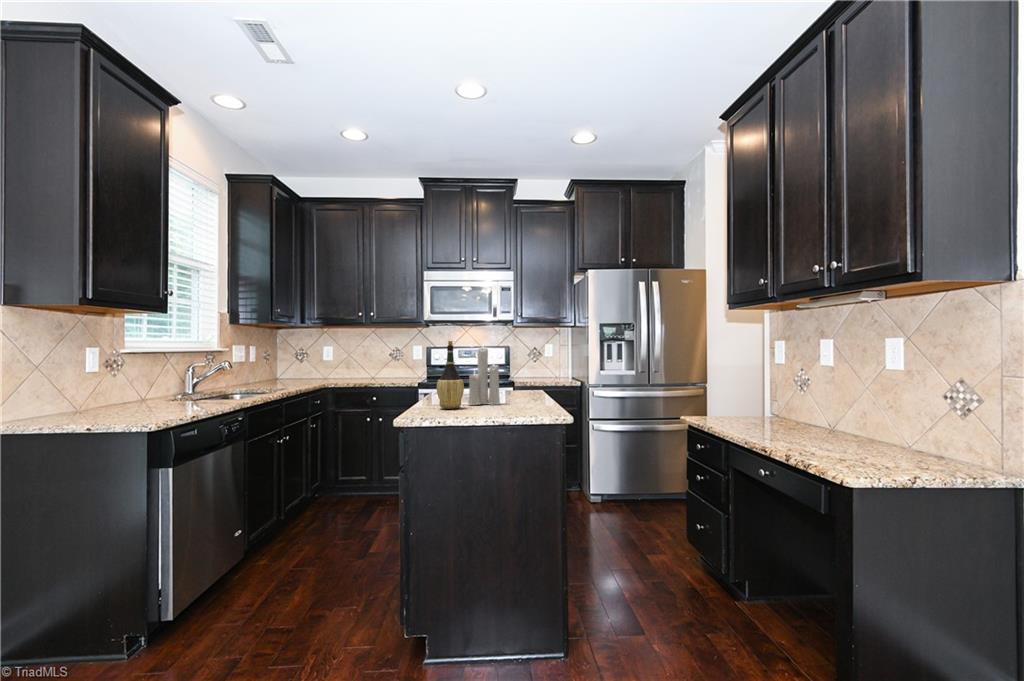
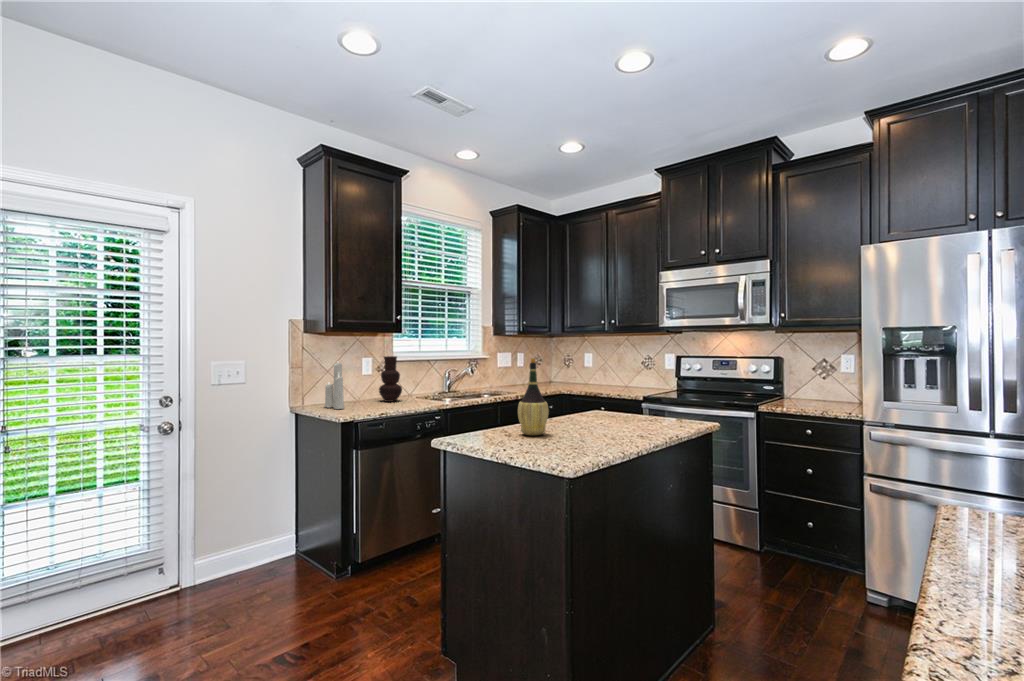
candle: present [468,346,500,405] -> present [324,363,344,409]
vase: none [127,347,166,408] -> present [379,356,402,402]

